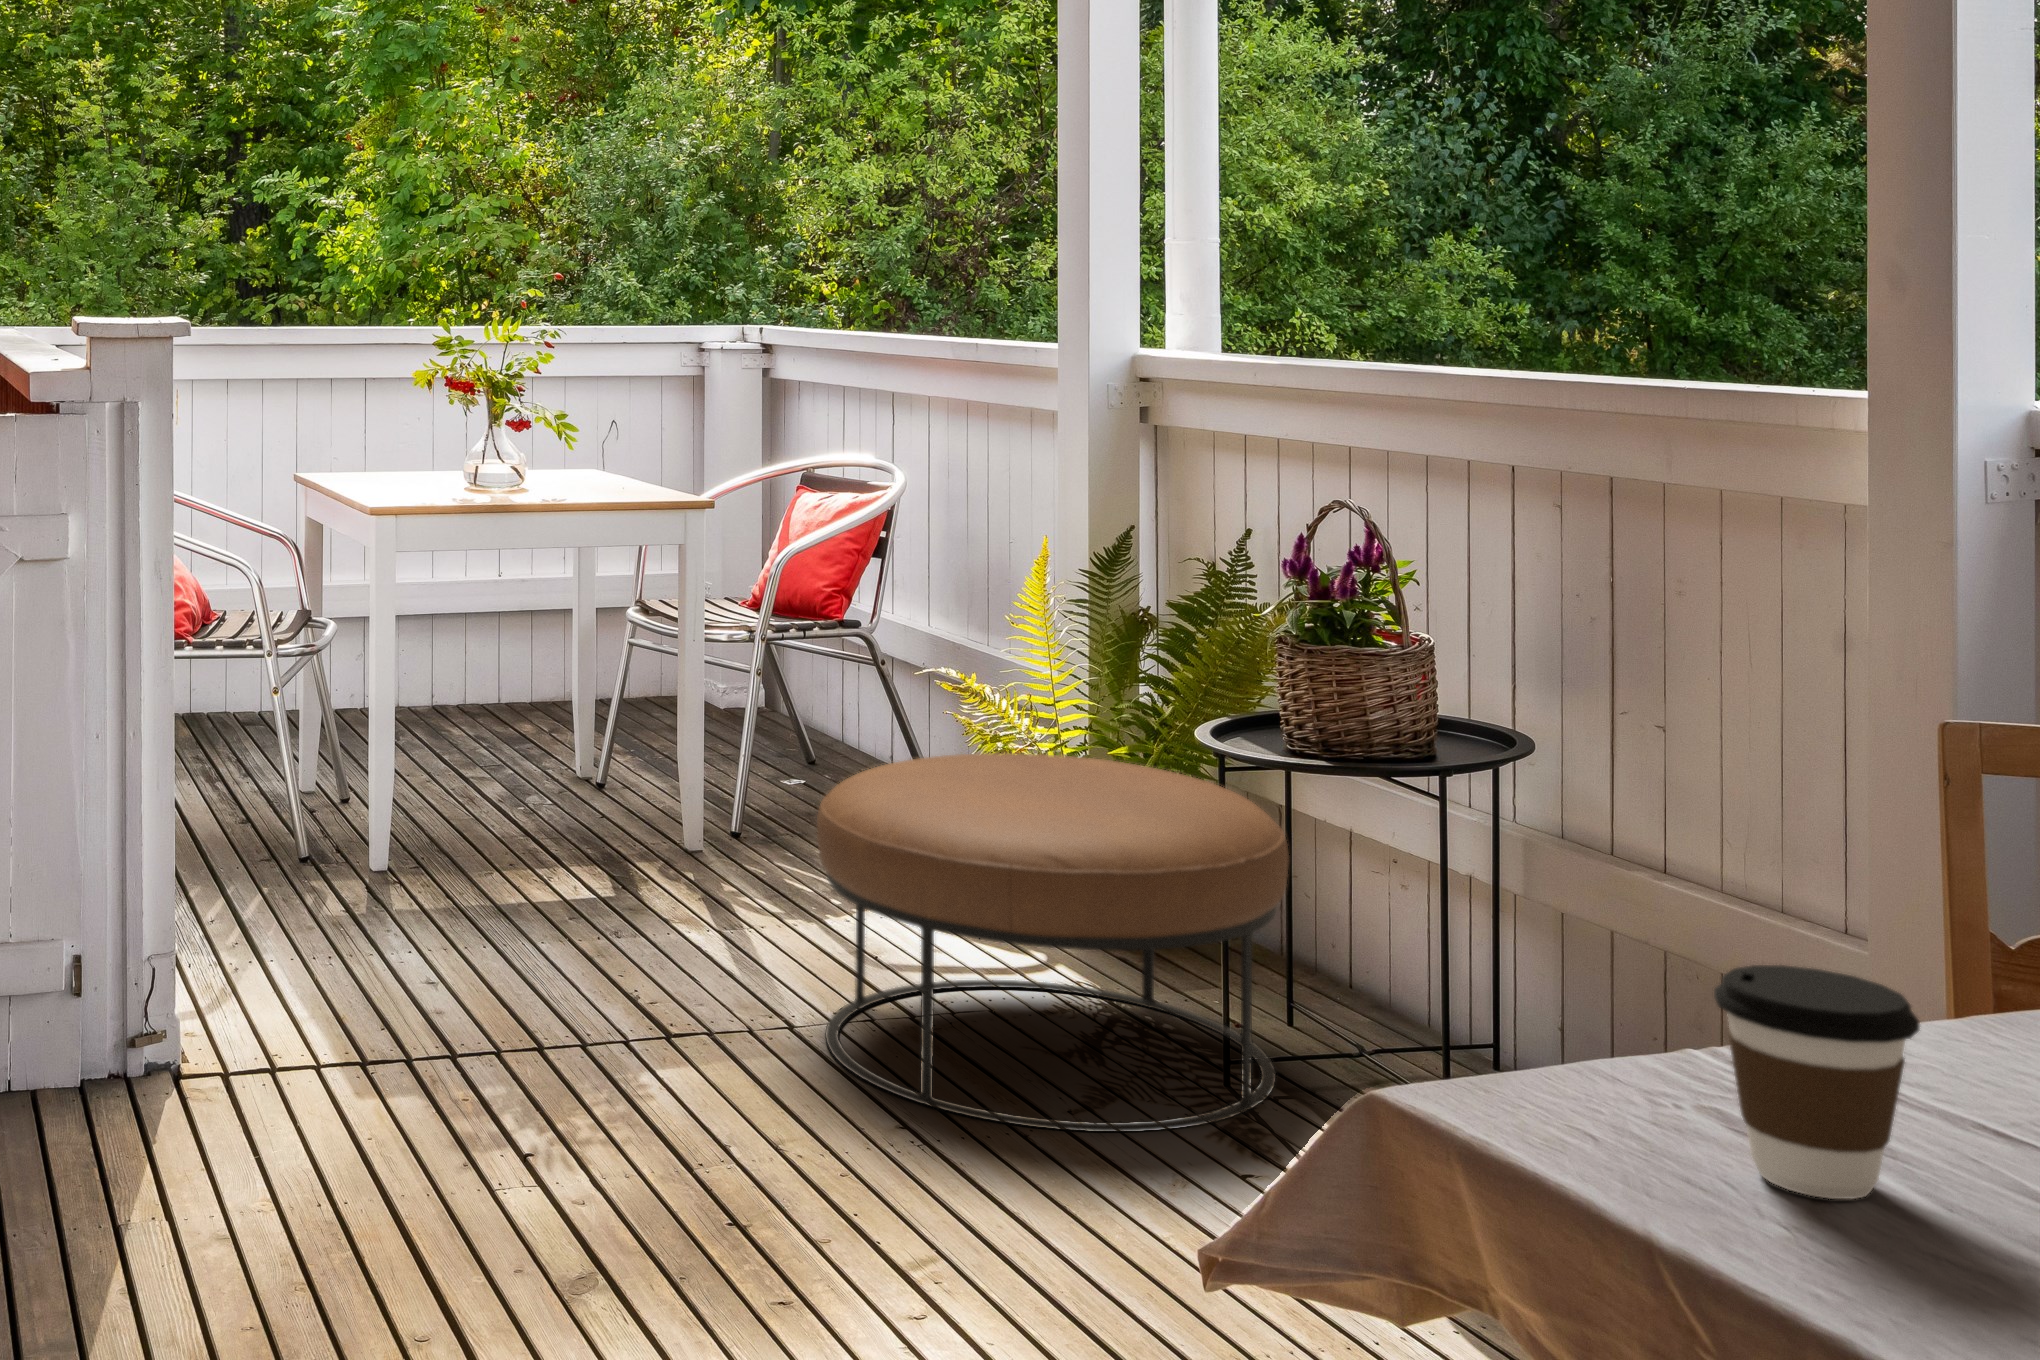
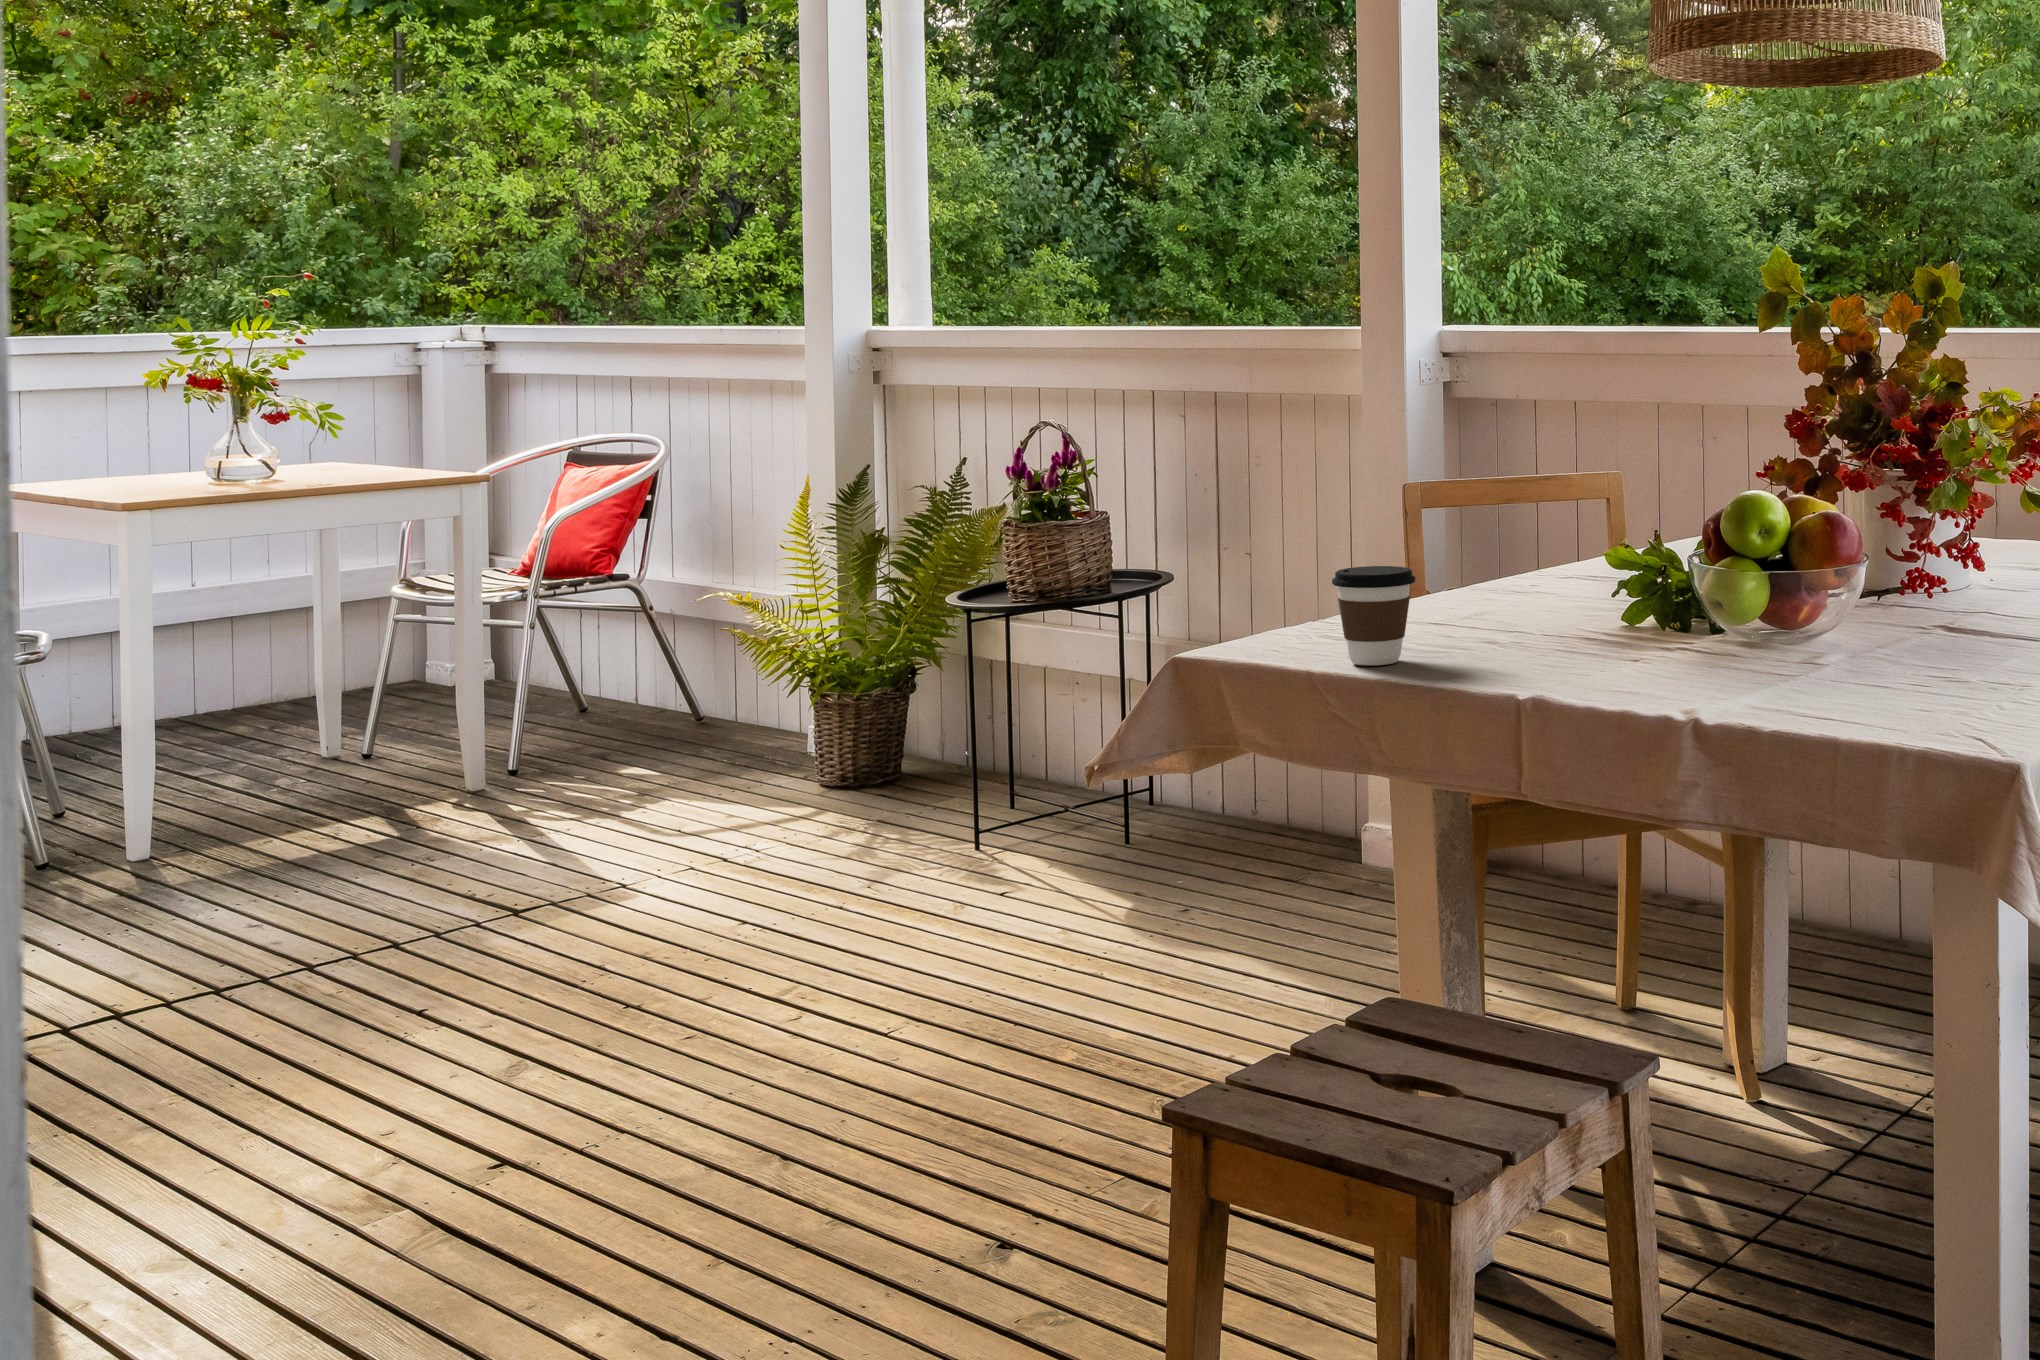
ottoman: present [817,753,1289,1132] -> none [648,637,1017,904]

